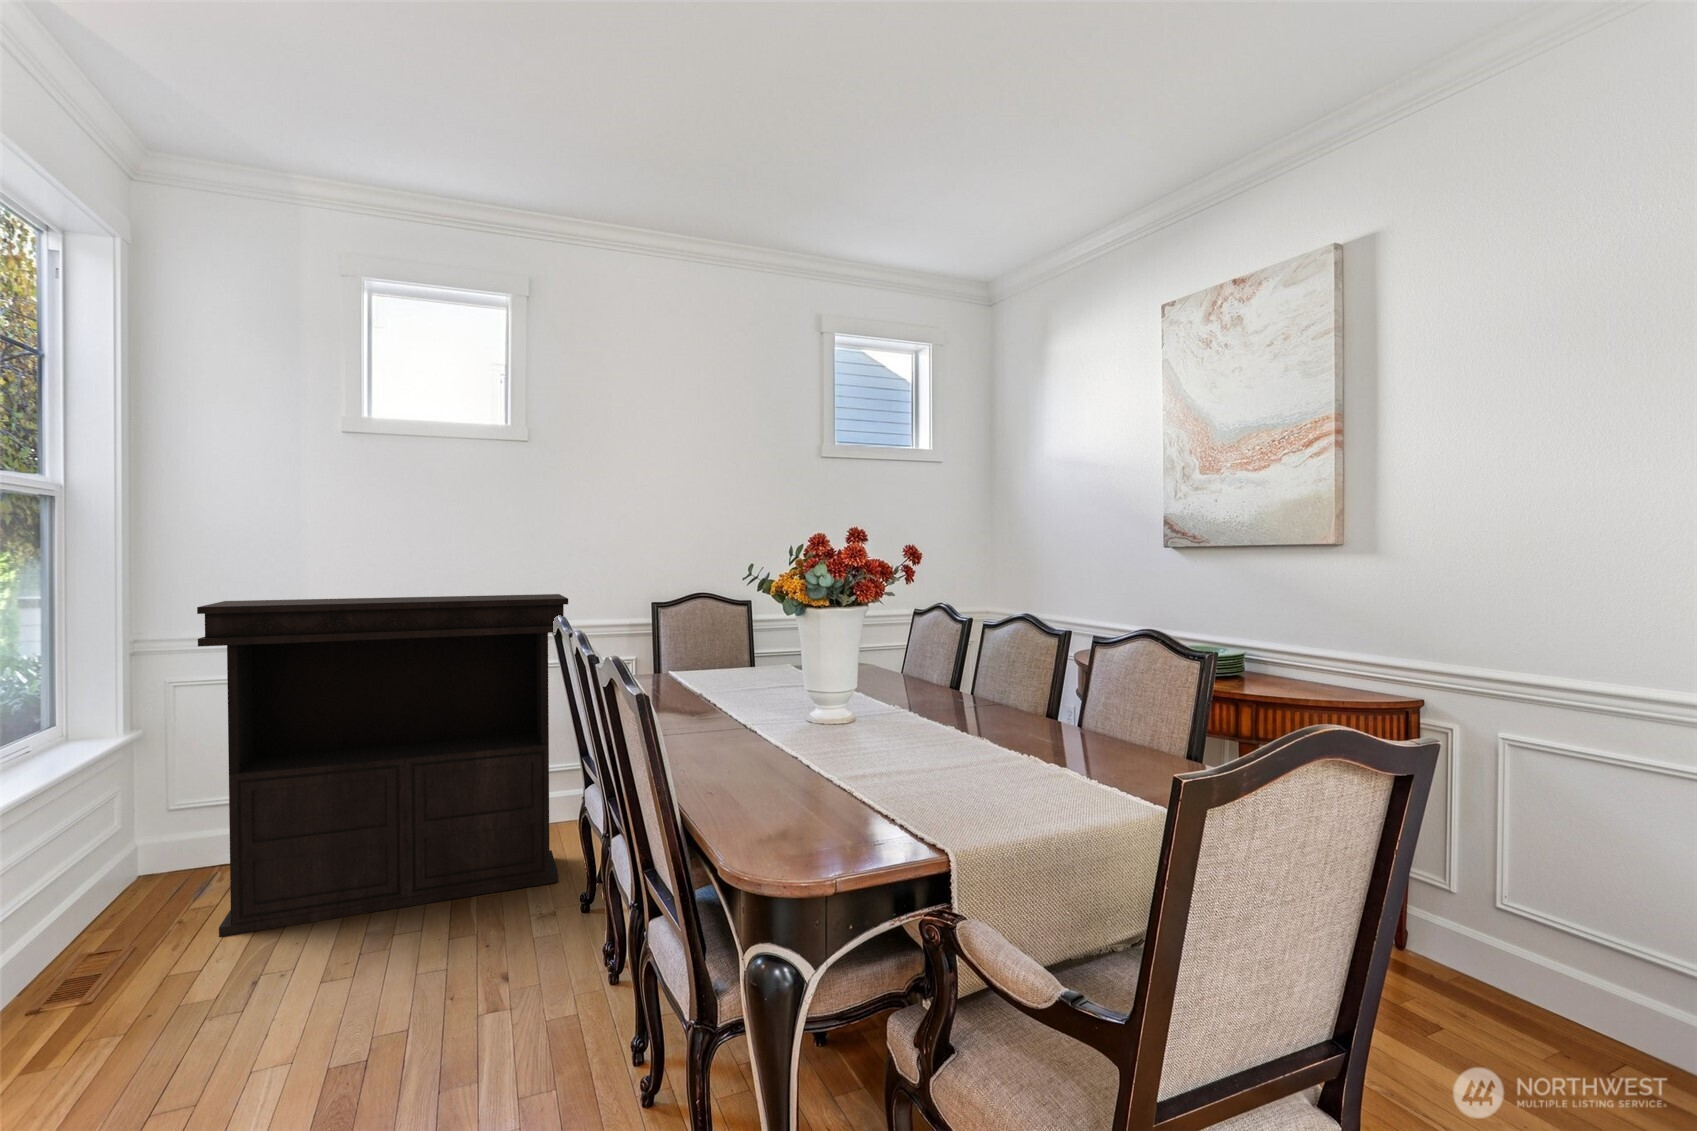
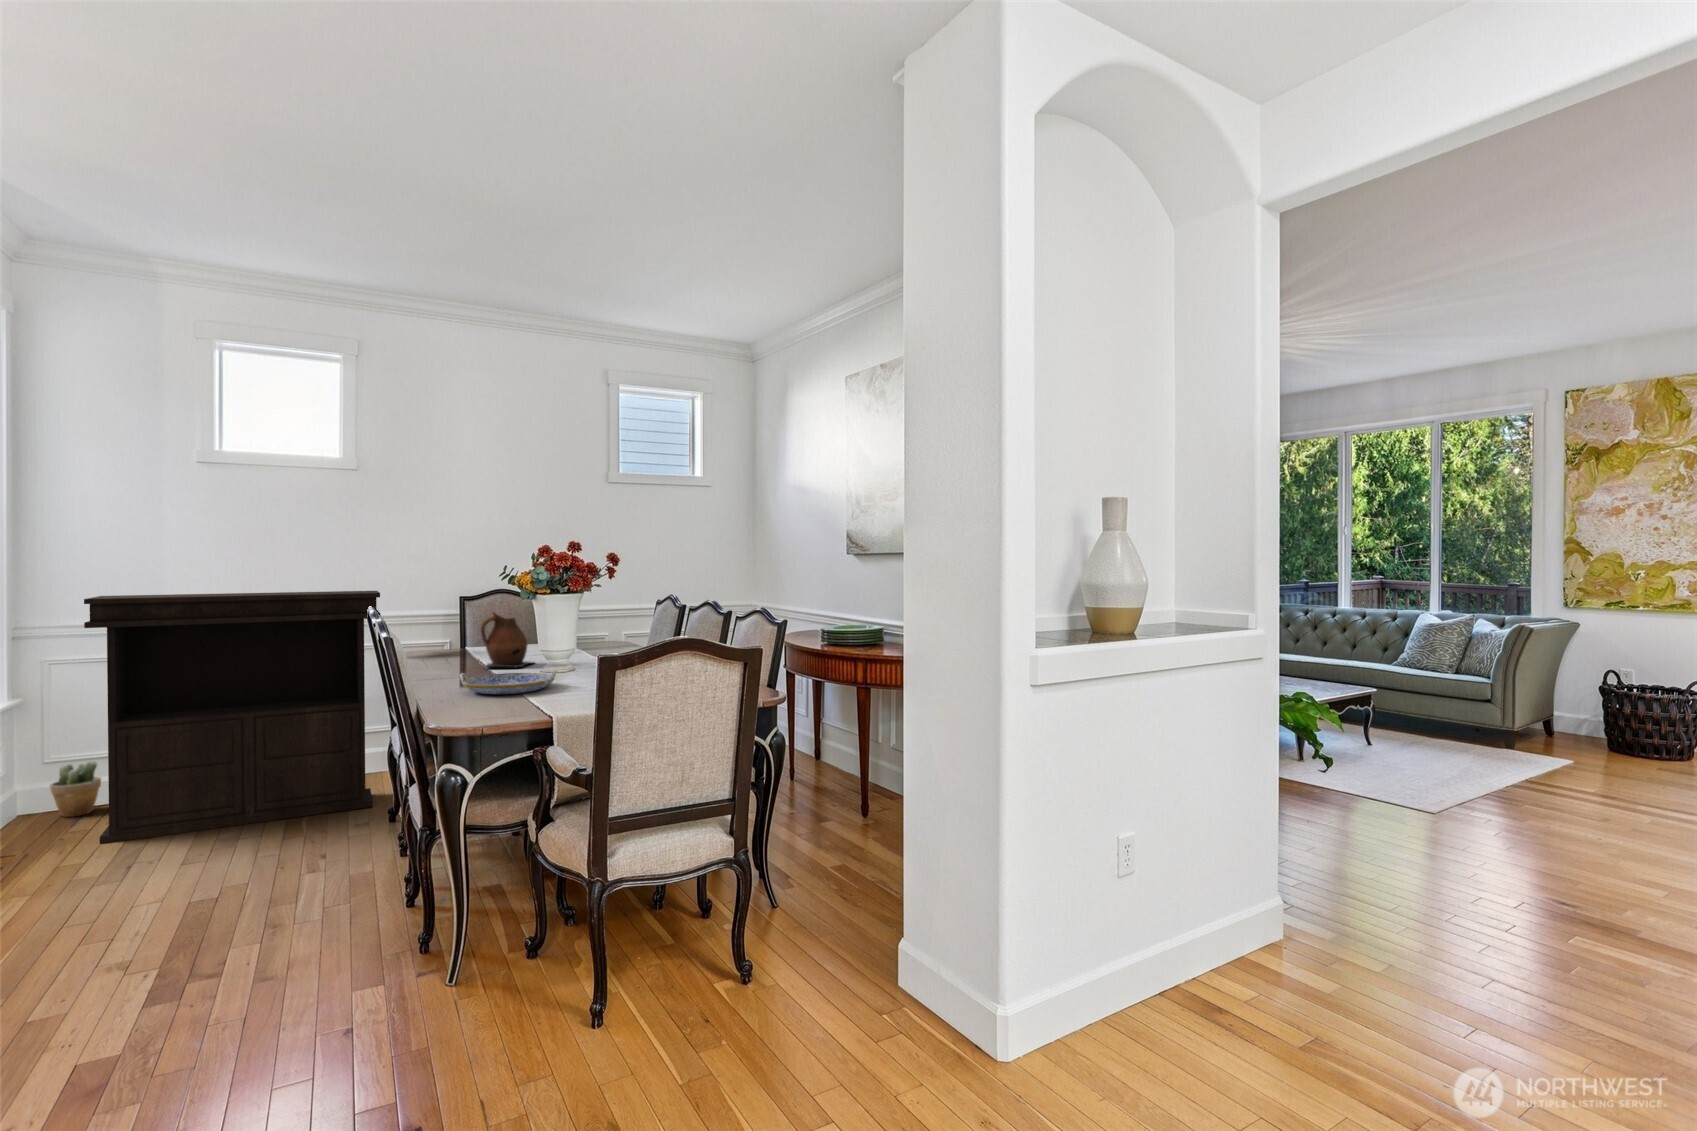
ceramic pitcher: none [713,628,782,711] -> present [480,612,532,667]
serving tray: none [718,728,864,773] -> present [459,671,558,694]
potted plant: none [168,810,230,883] -> present [50,761,101,817]

